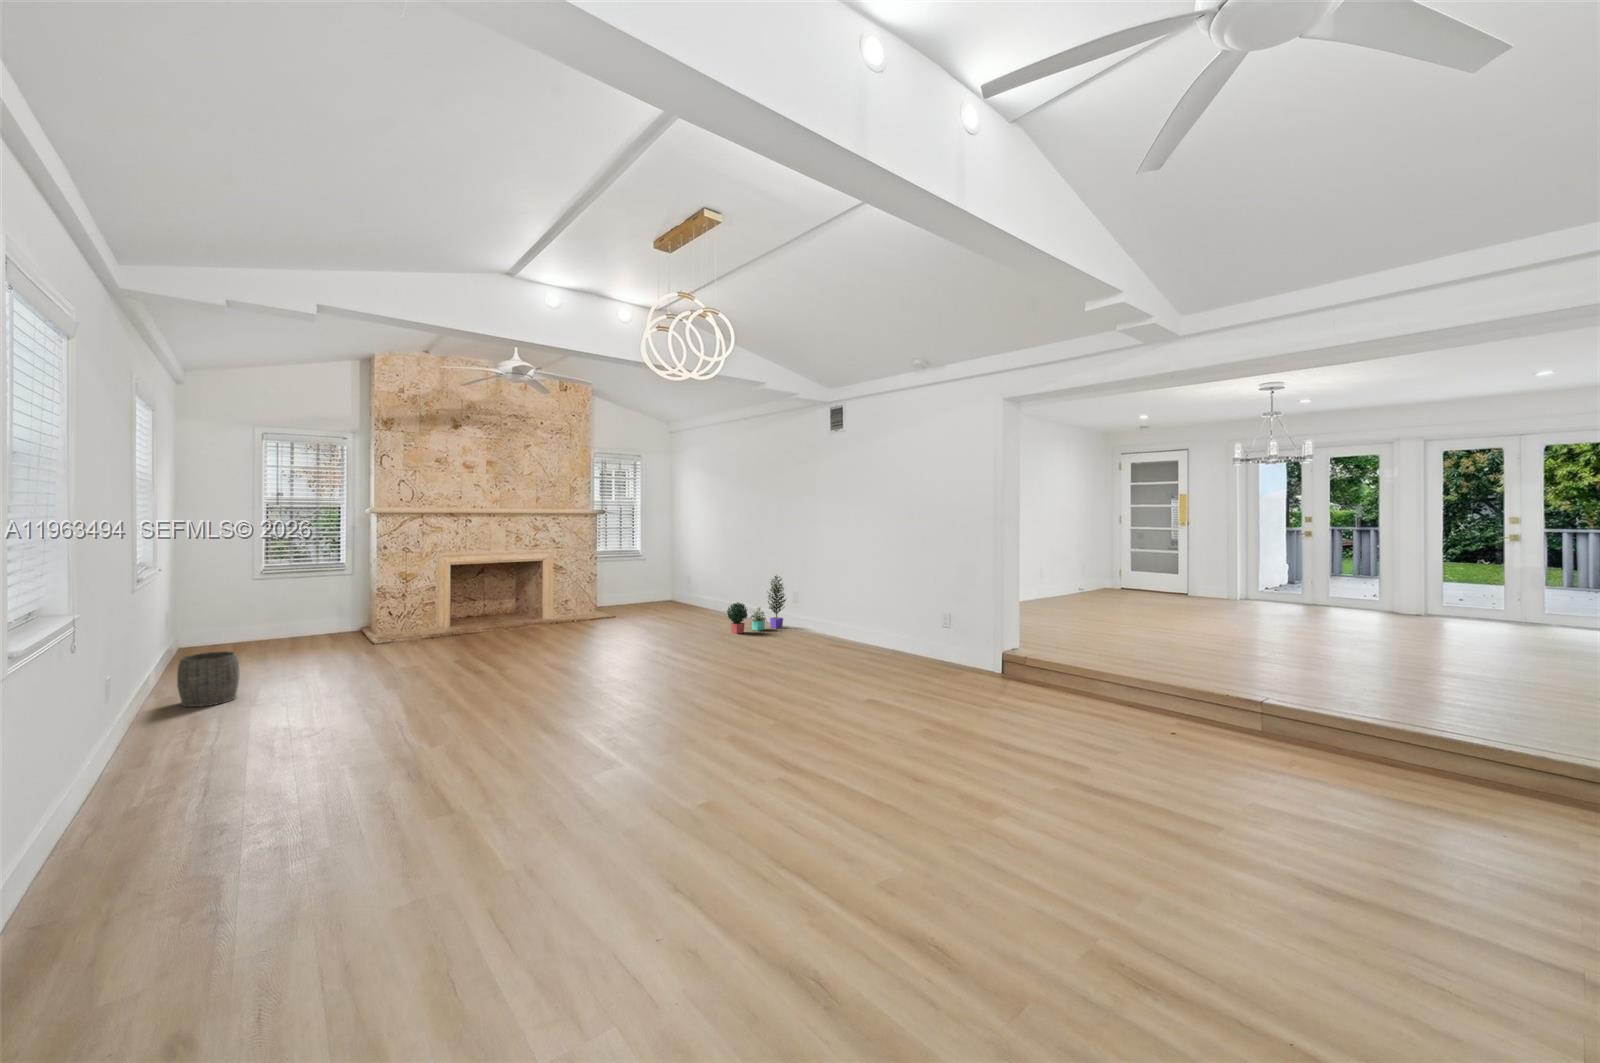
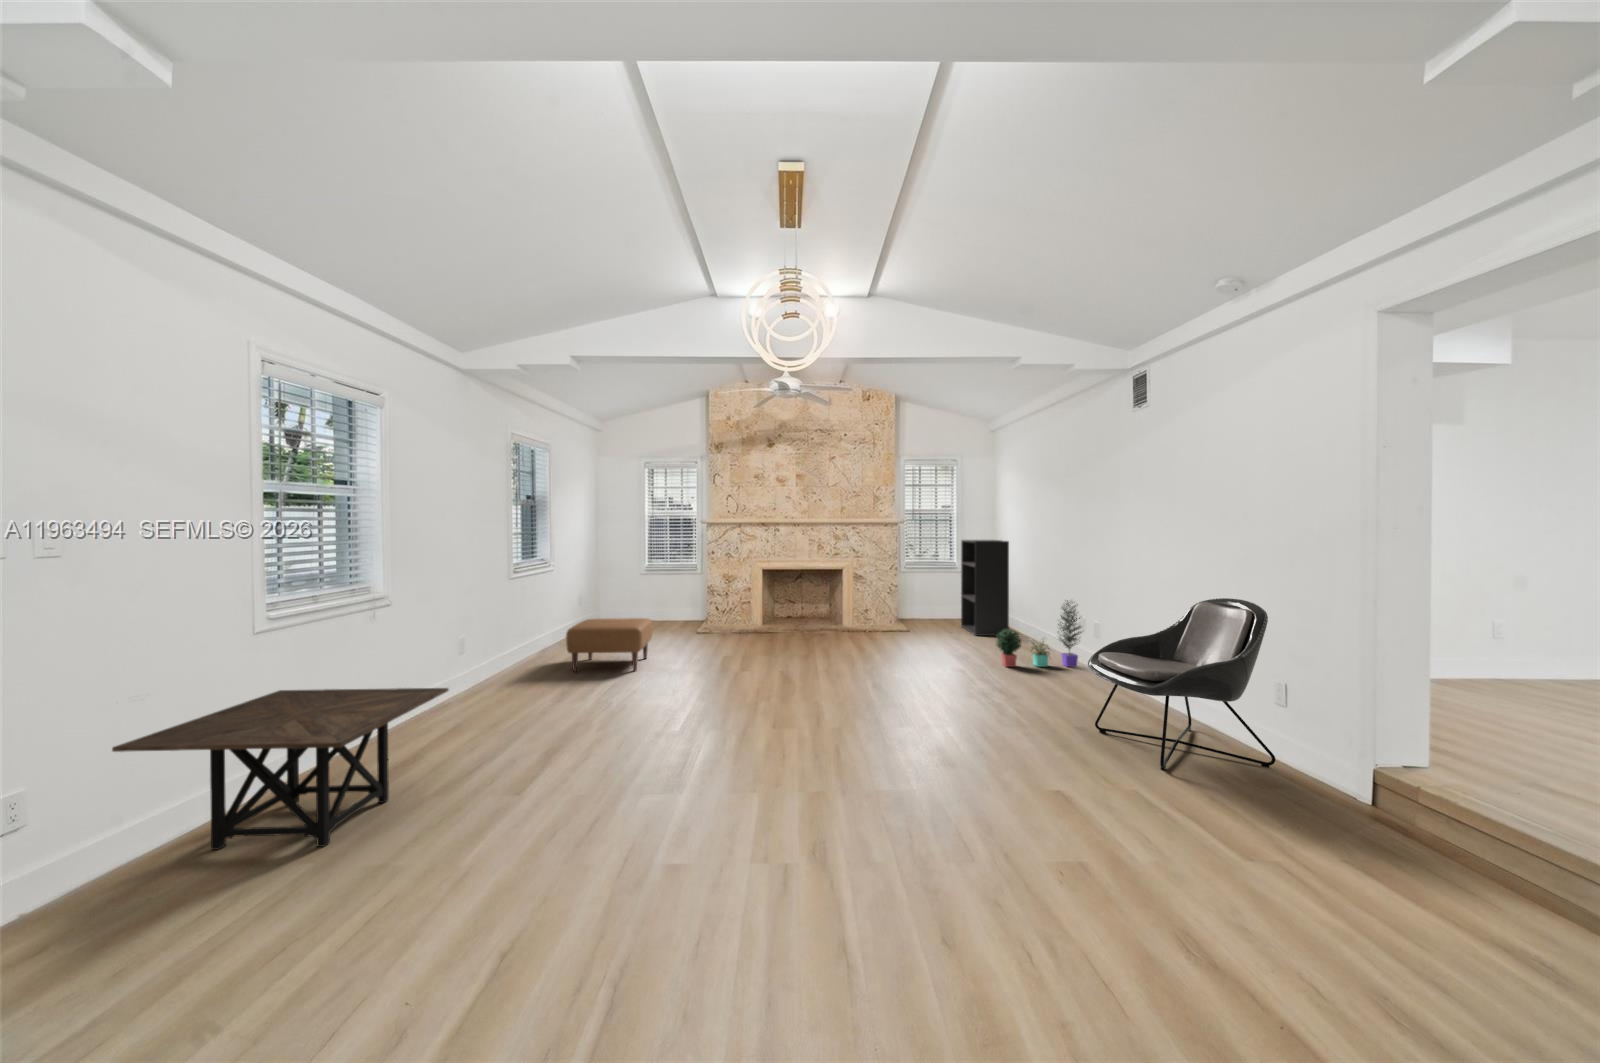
bookshelf: none [649,529,700,615] -> present [961,540,1009,636]
lounge chair: none [850,564,957,674] -> present [1088,598,1275,770]
ottoman: none [275,628,395,703] -> present [566,618,652,672]
woven basket: present [177,651,239,707] -> none [525,625,561,664]
side table: none [147,705,474,945] -> present [112,688,449,850]

